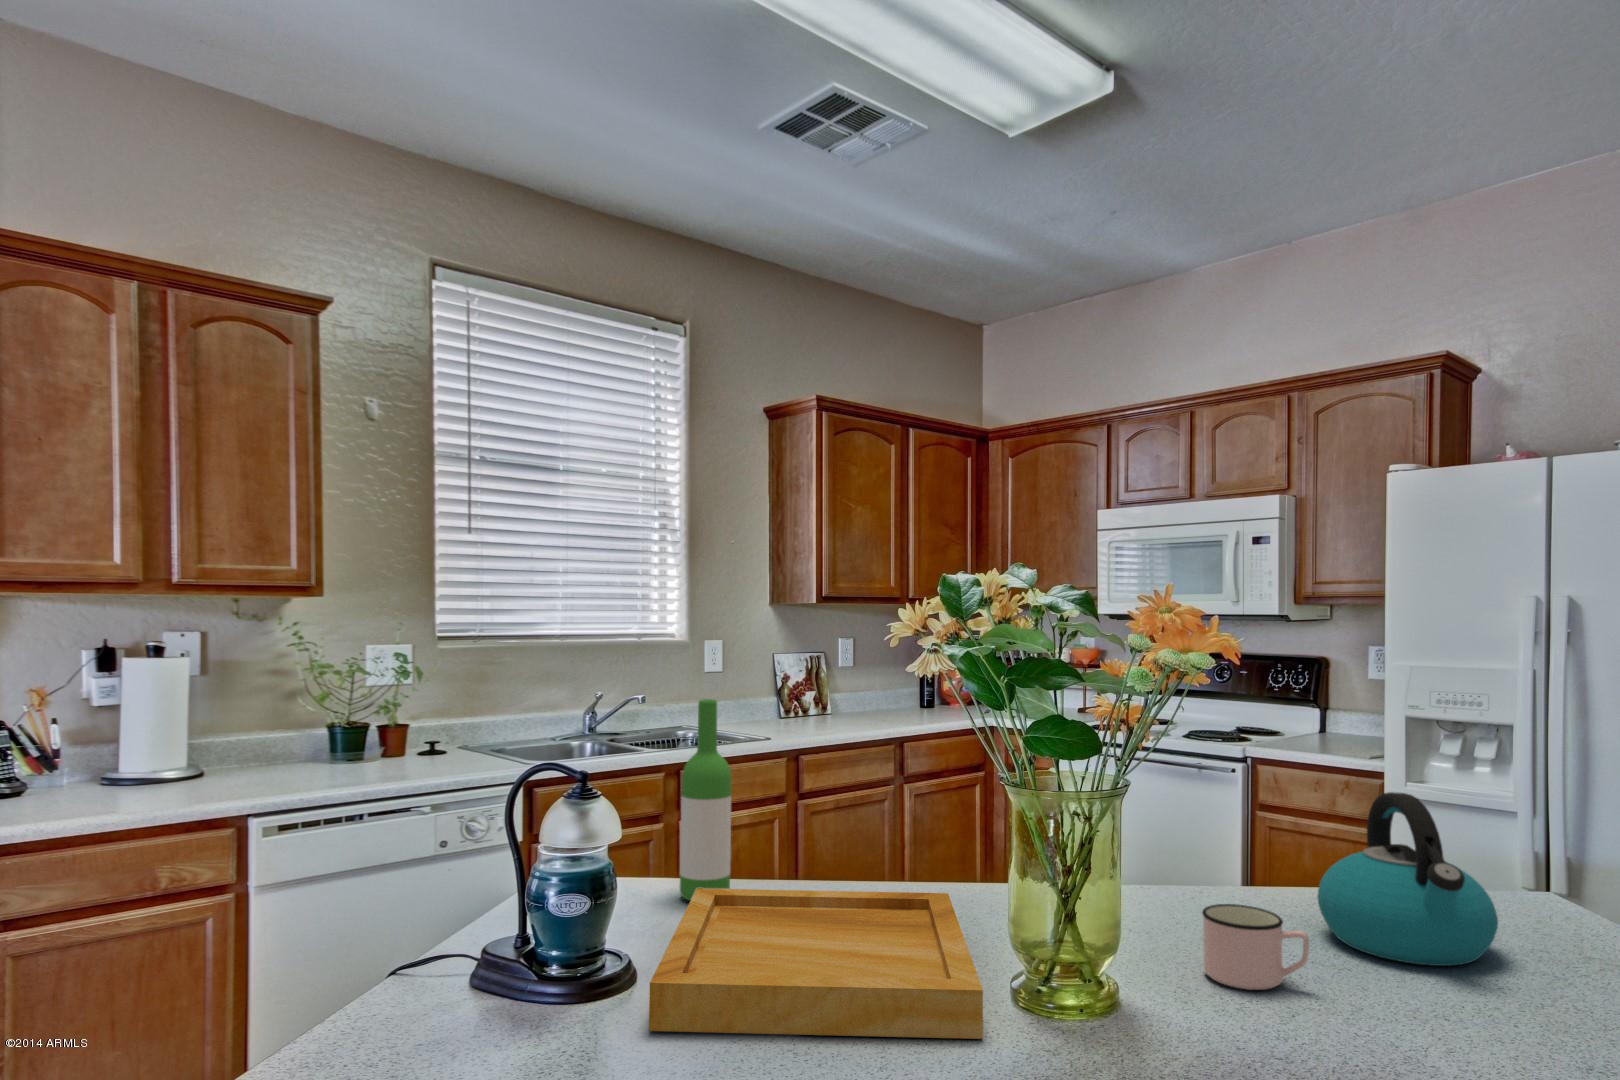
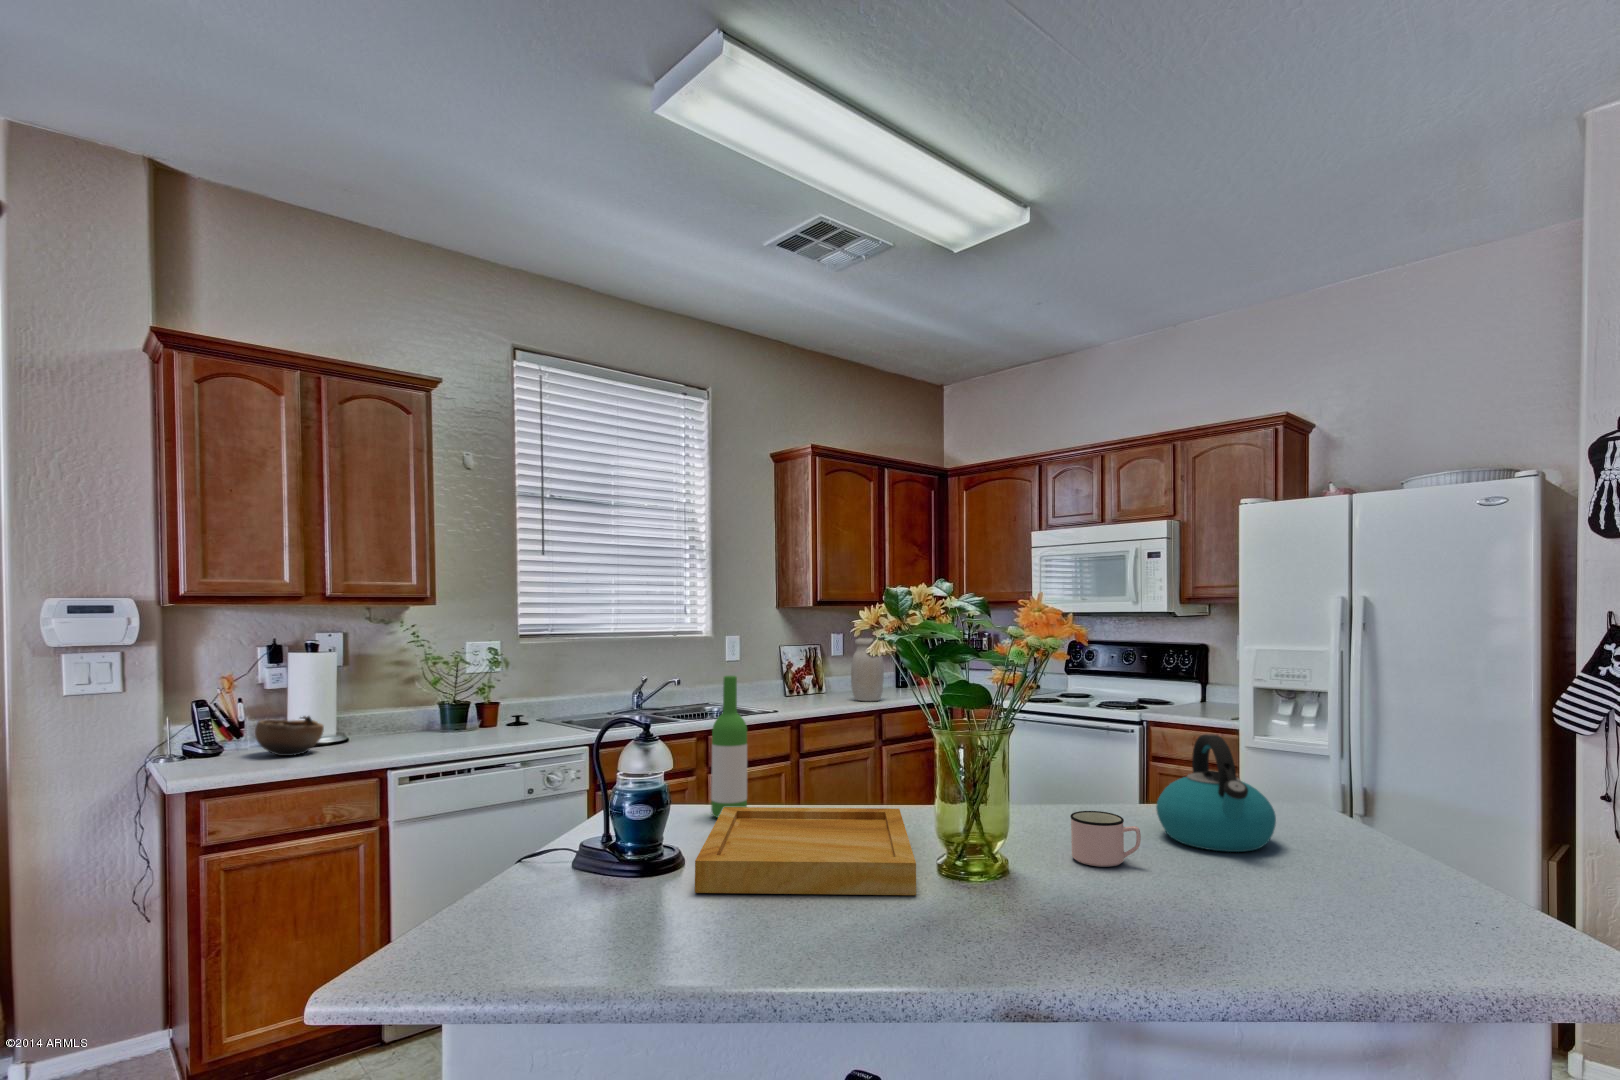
jar: none [867,645,910,727] -> present [851,638,884,701]
bowl: none [68,743,164,798] -> present [255,716,324,756]

